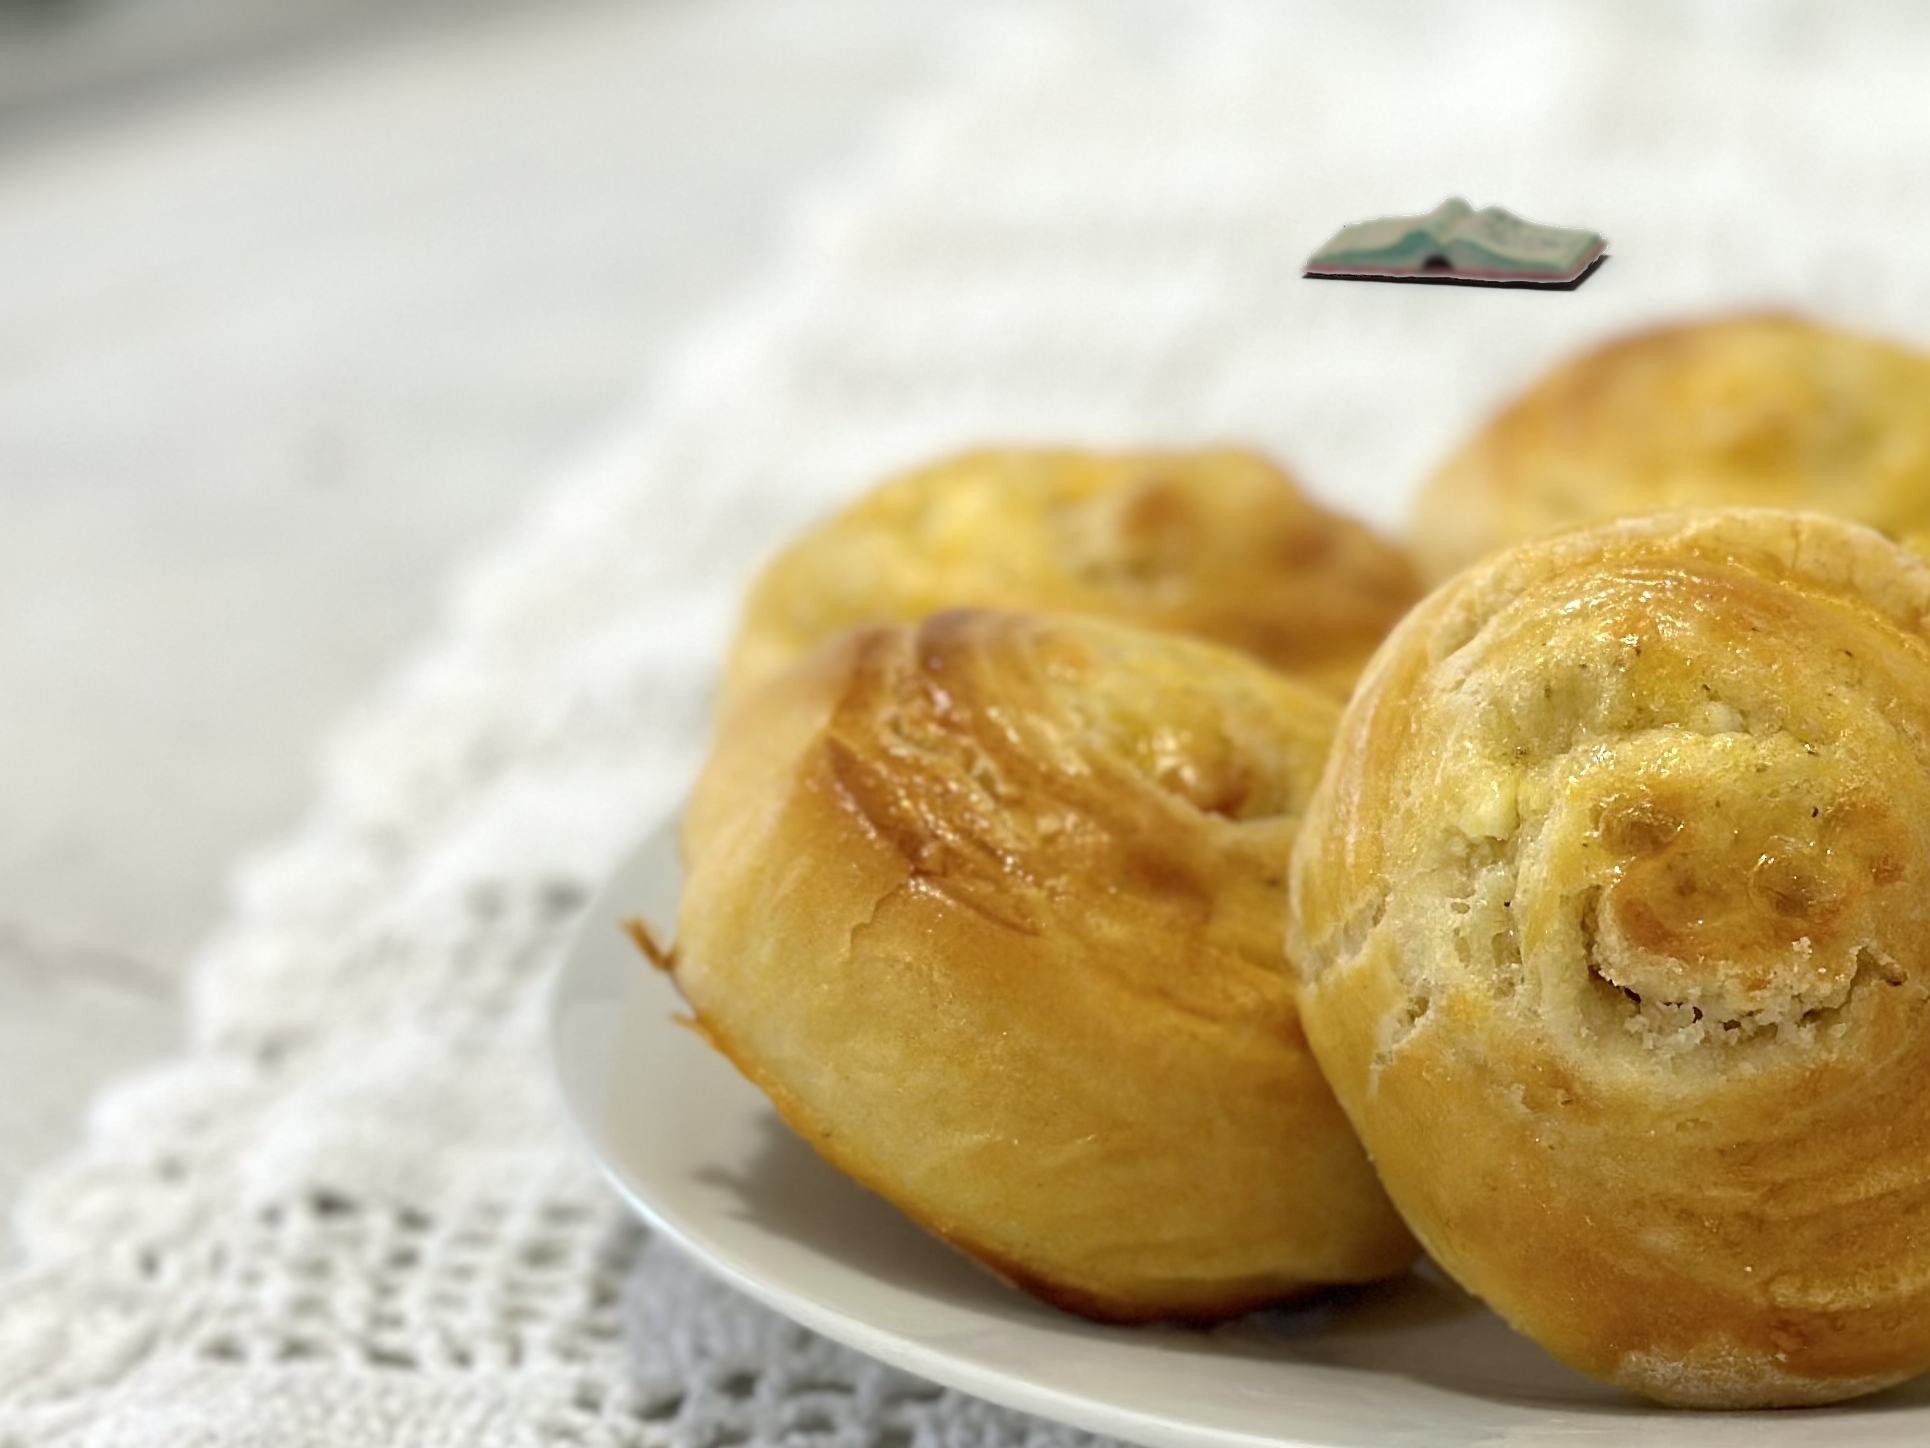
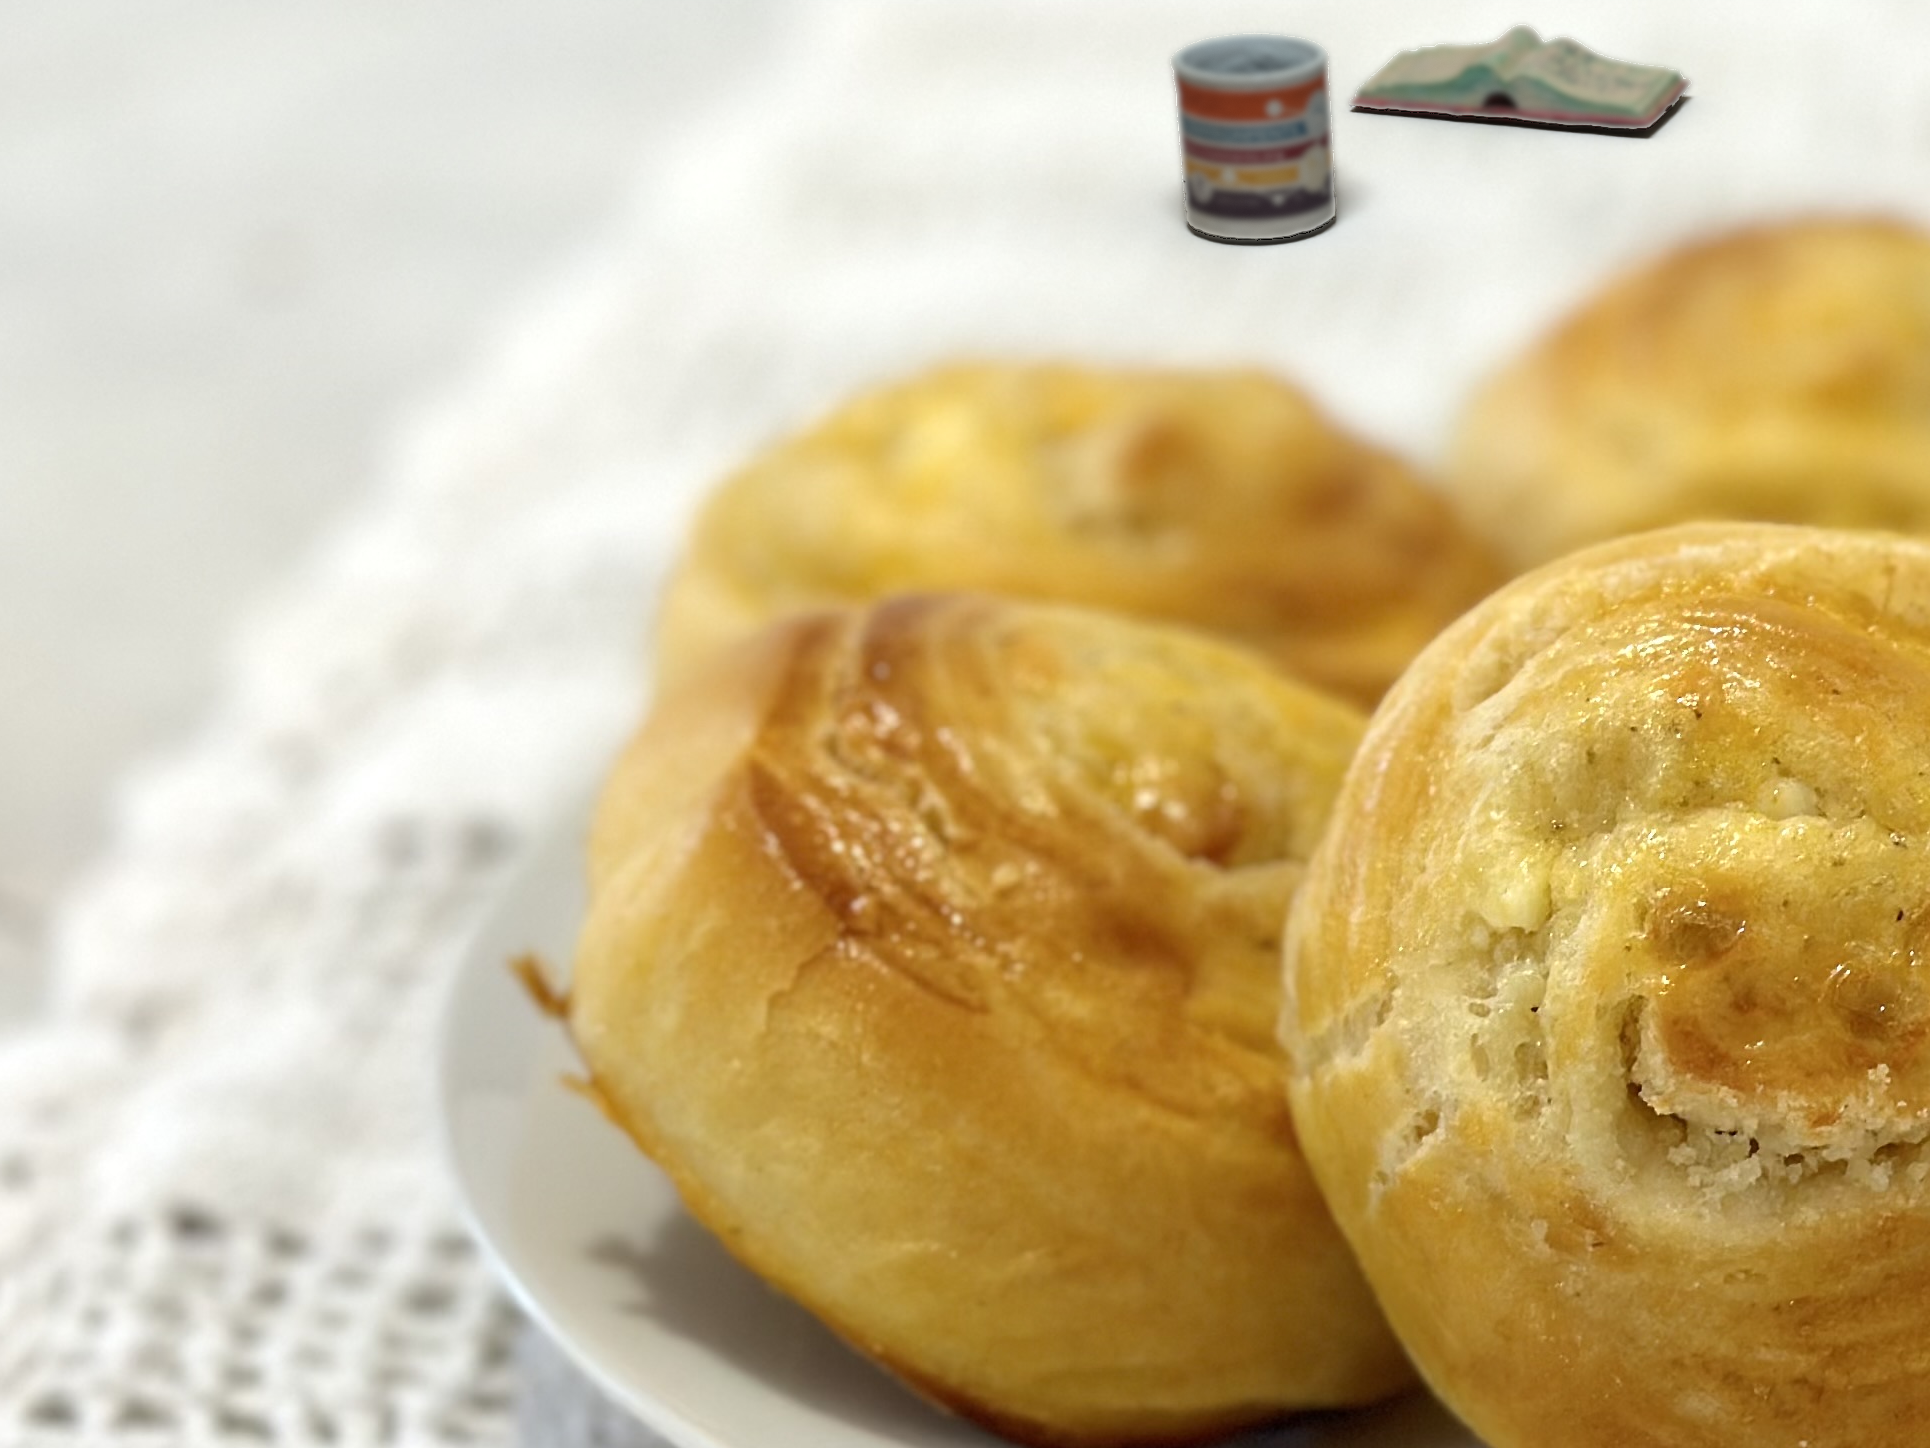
cup: none [1142,204,1294,386] -> present [1172,34,1336,239]

